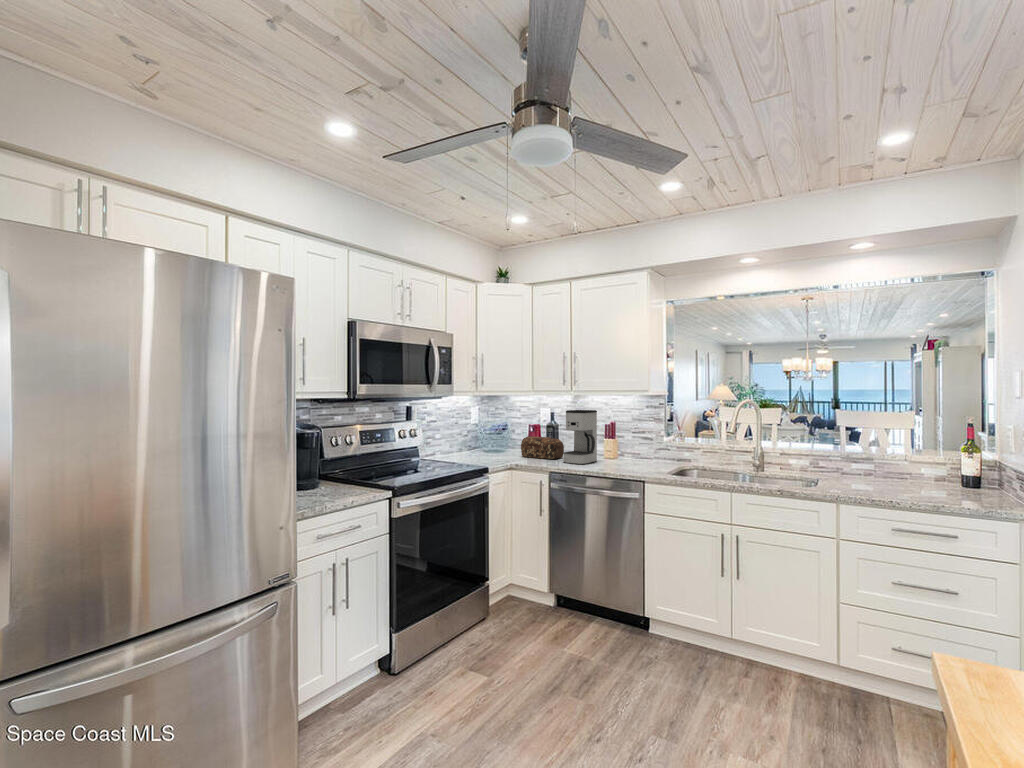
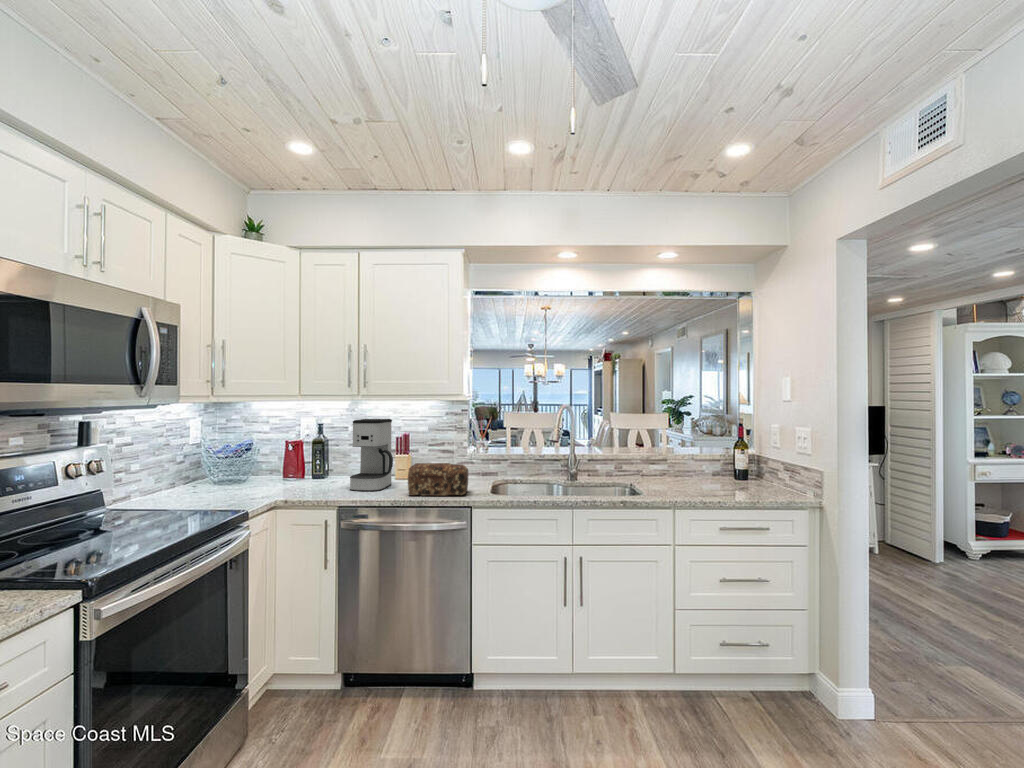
bread loaf: present [521,436,564,459] -> present [408,463,468,496]

